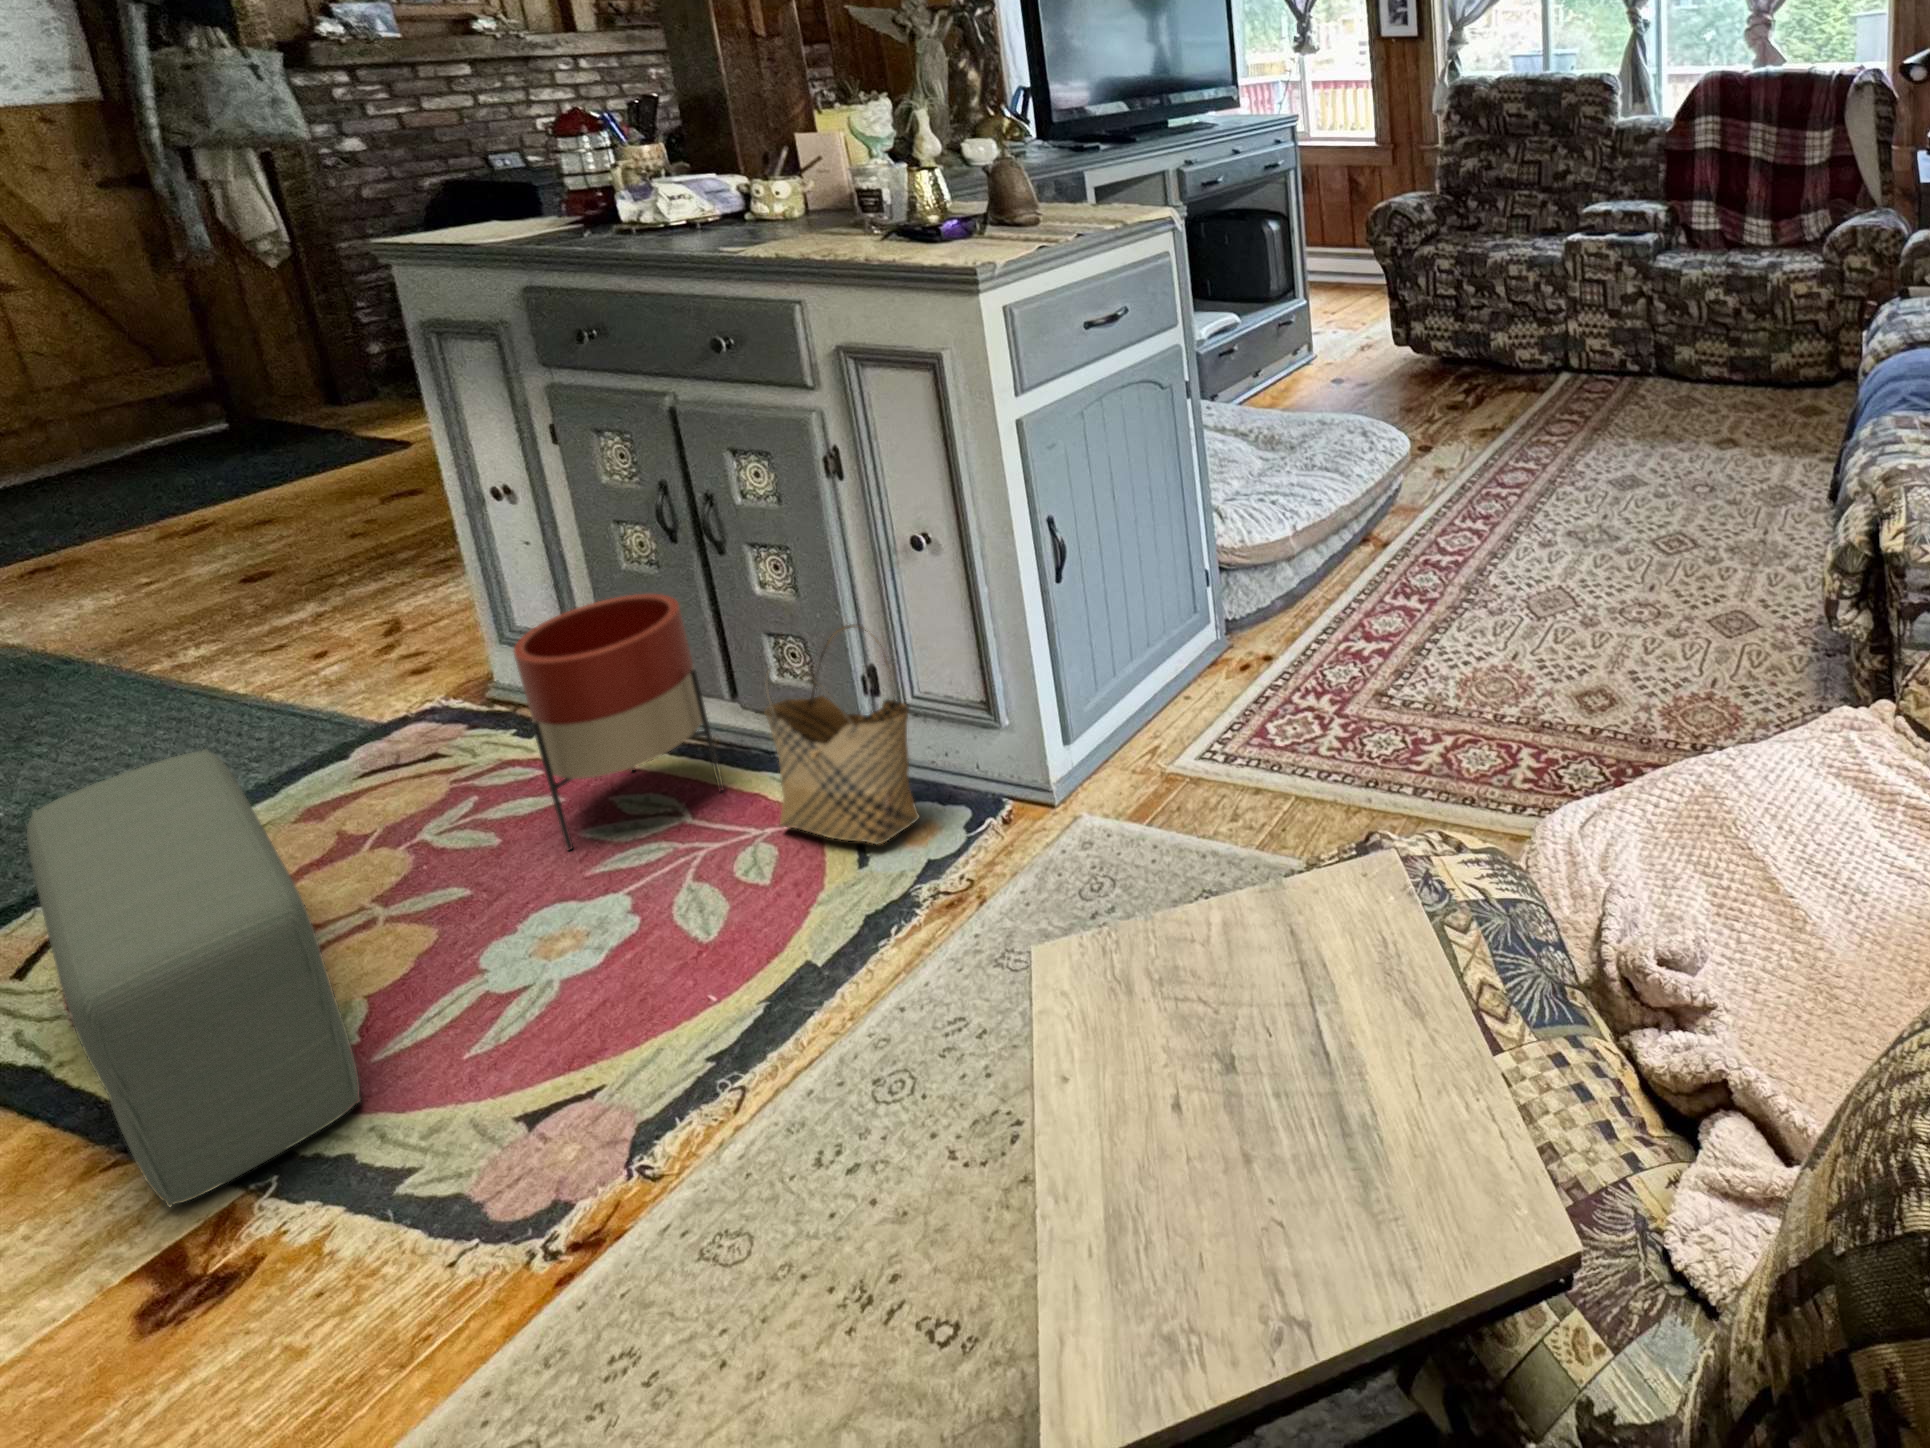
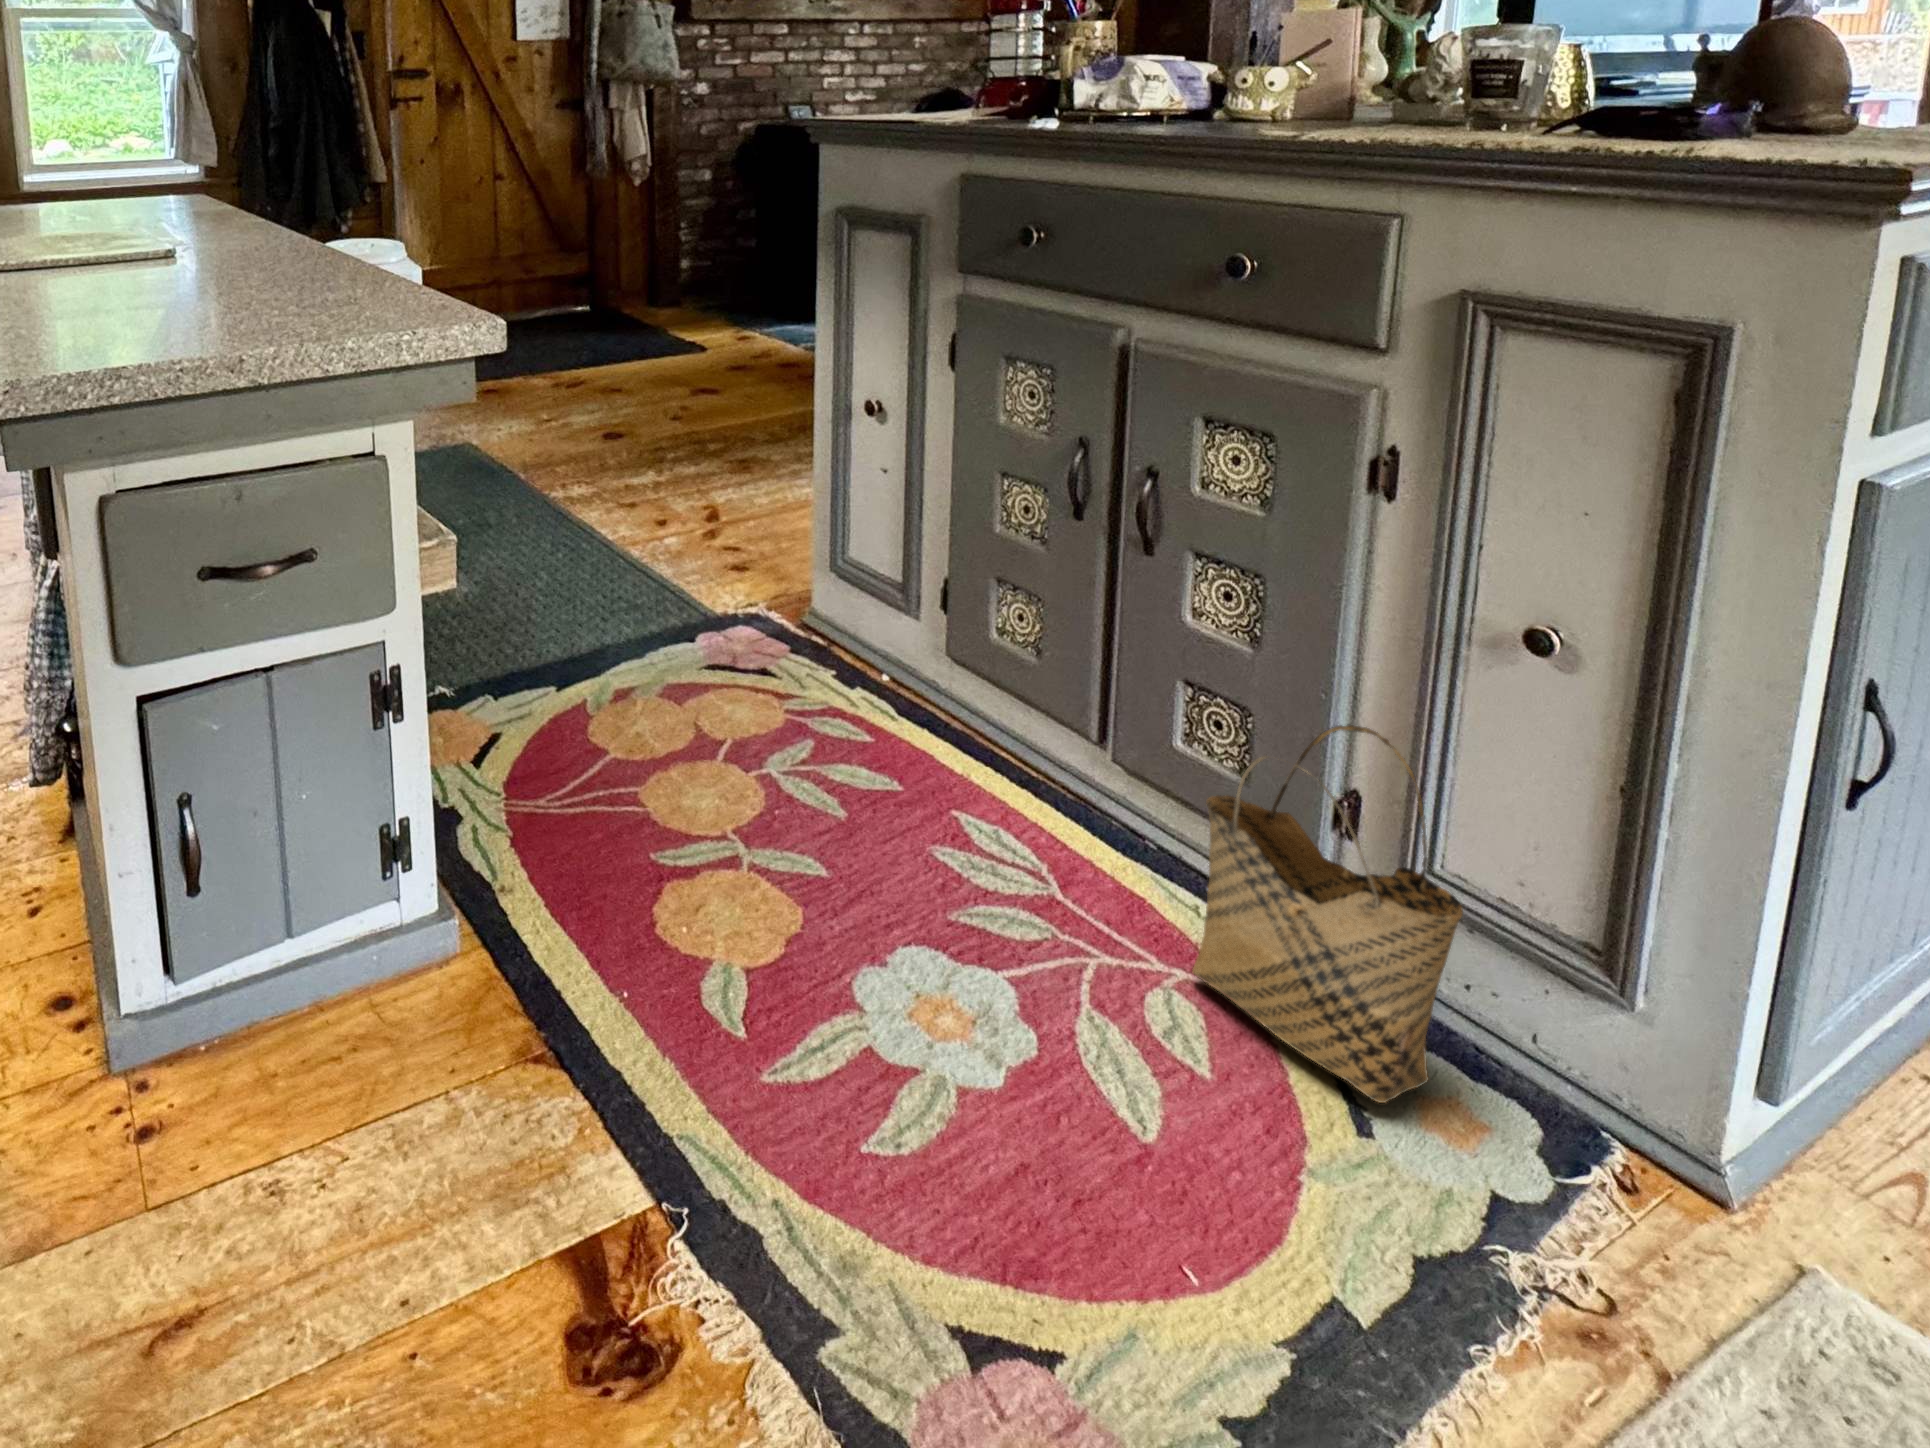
planter: present [514,594,724,850] -> none [905,566,1089,867]
pouf: present [27,749,360,1207] -> none [517,604,756,1160]

